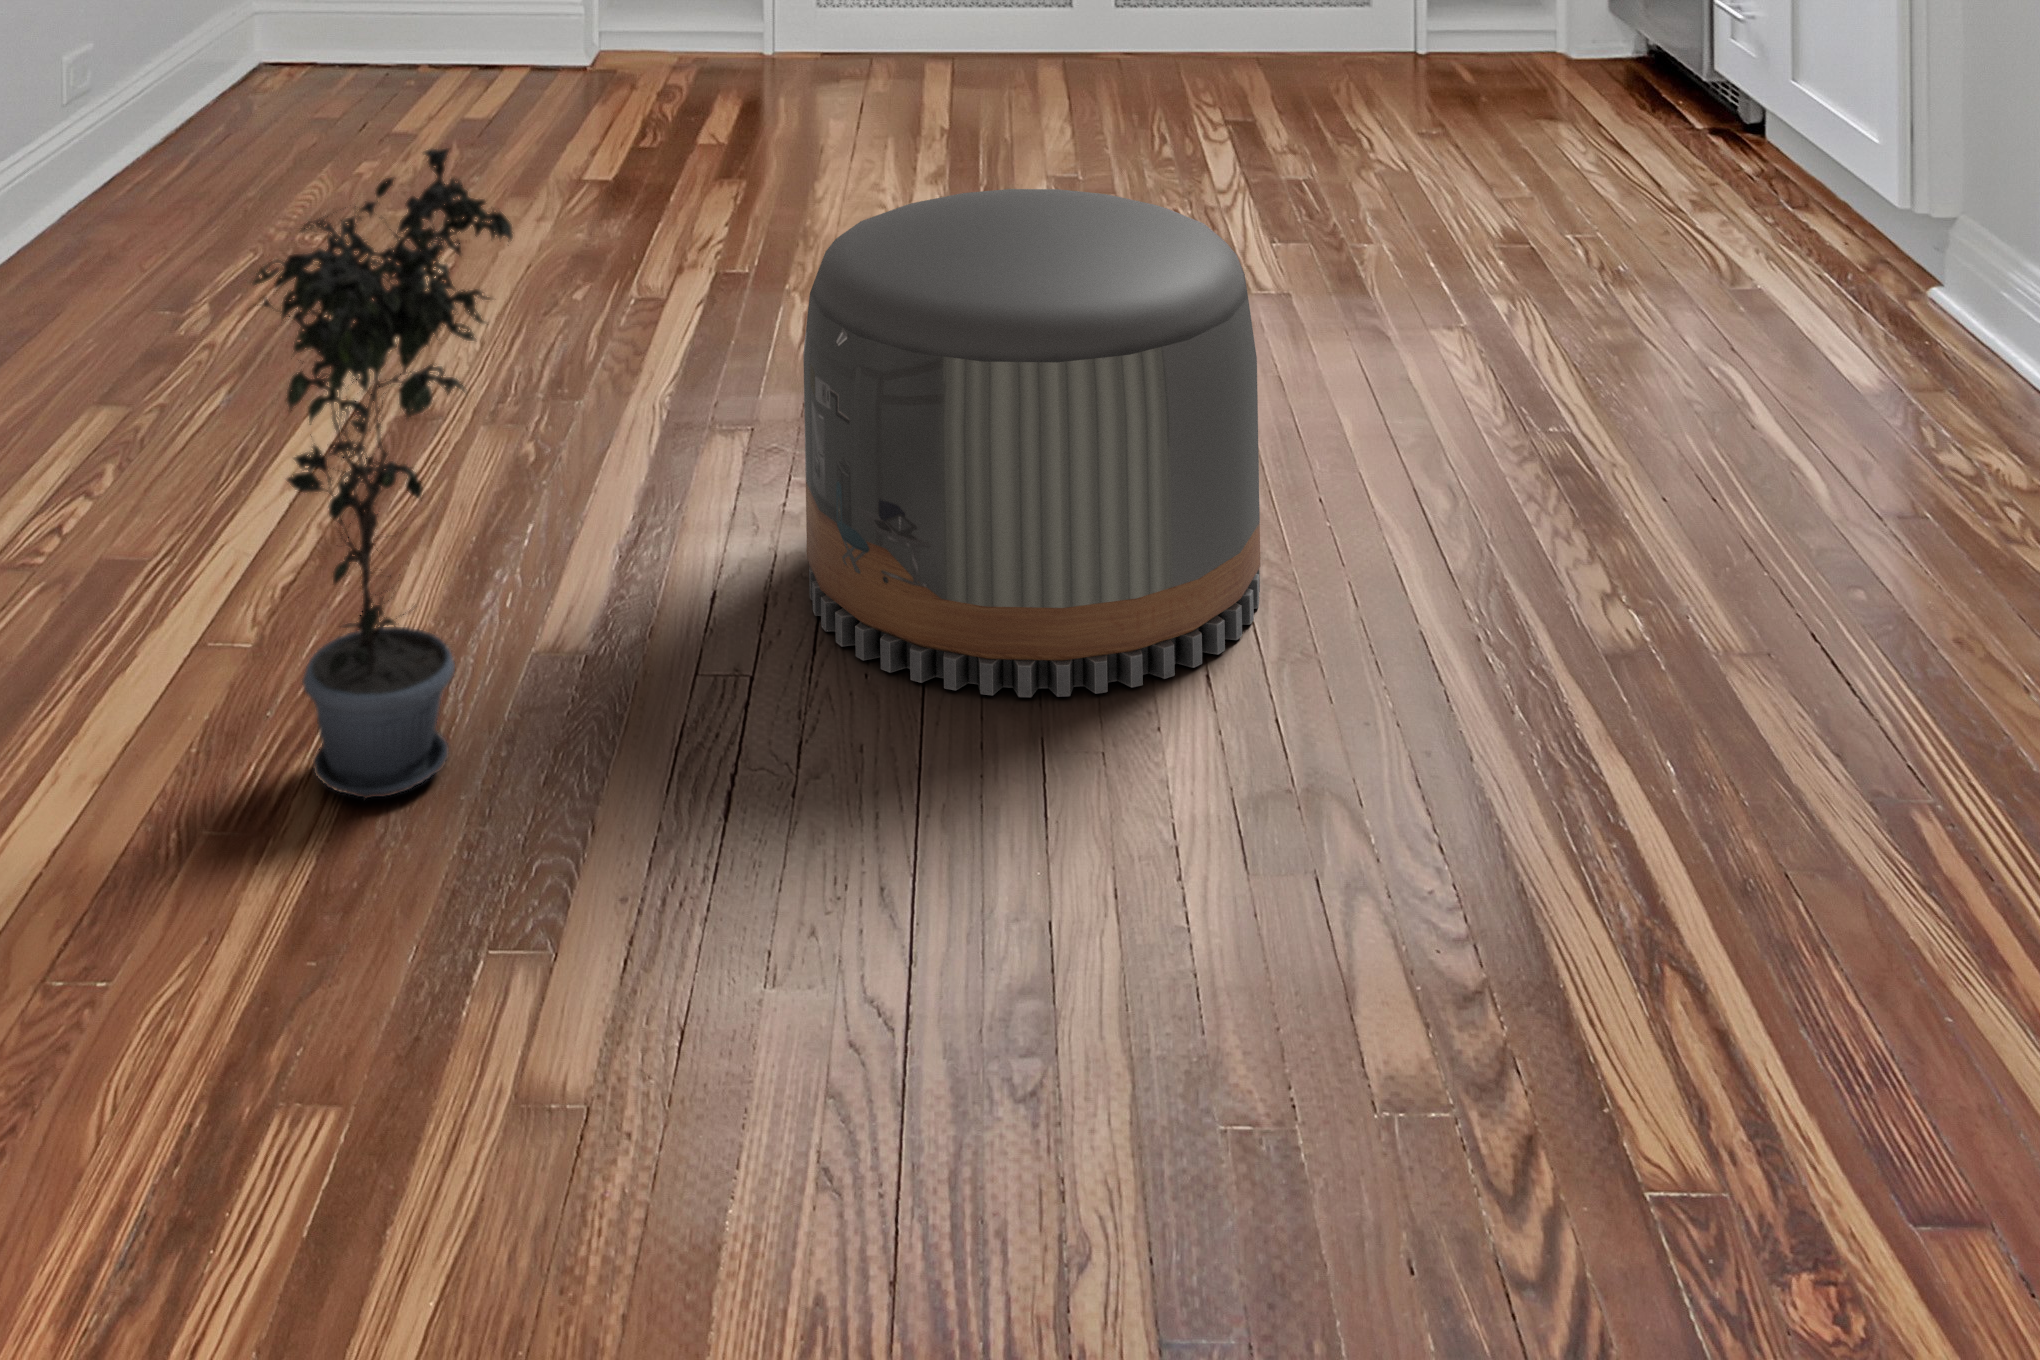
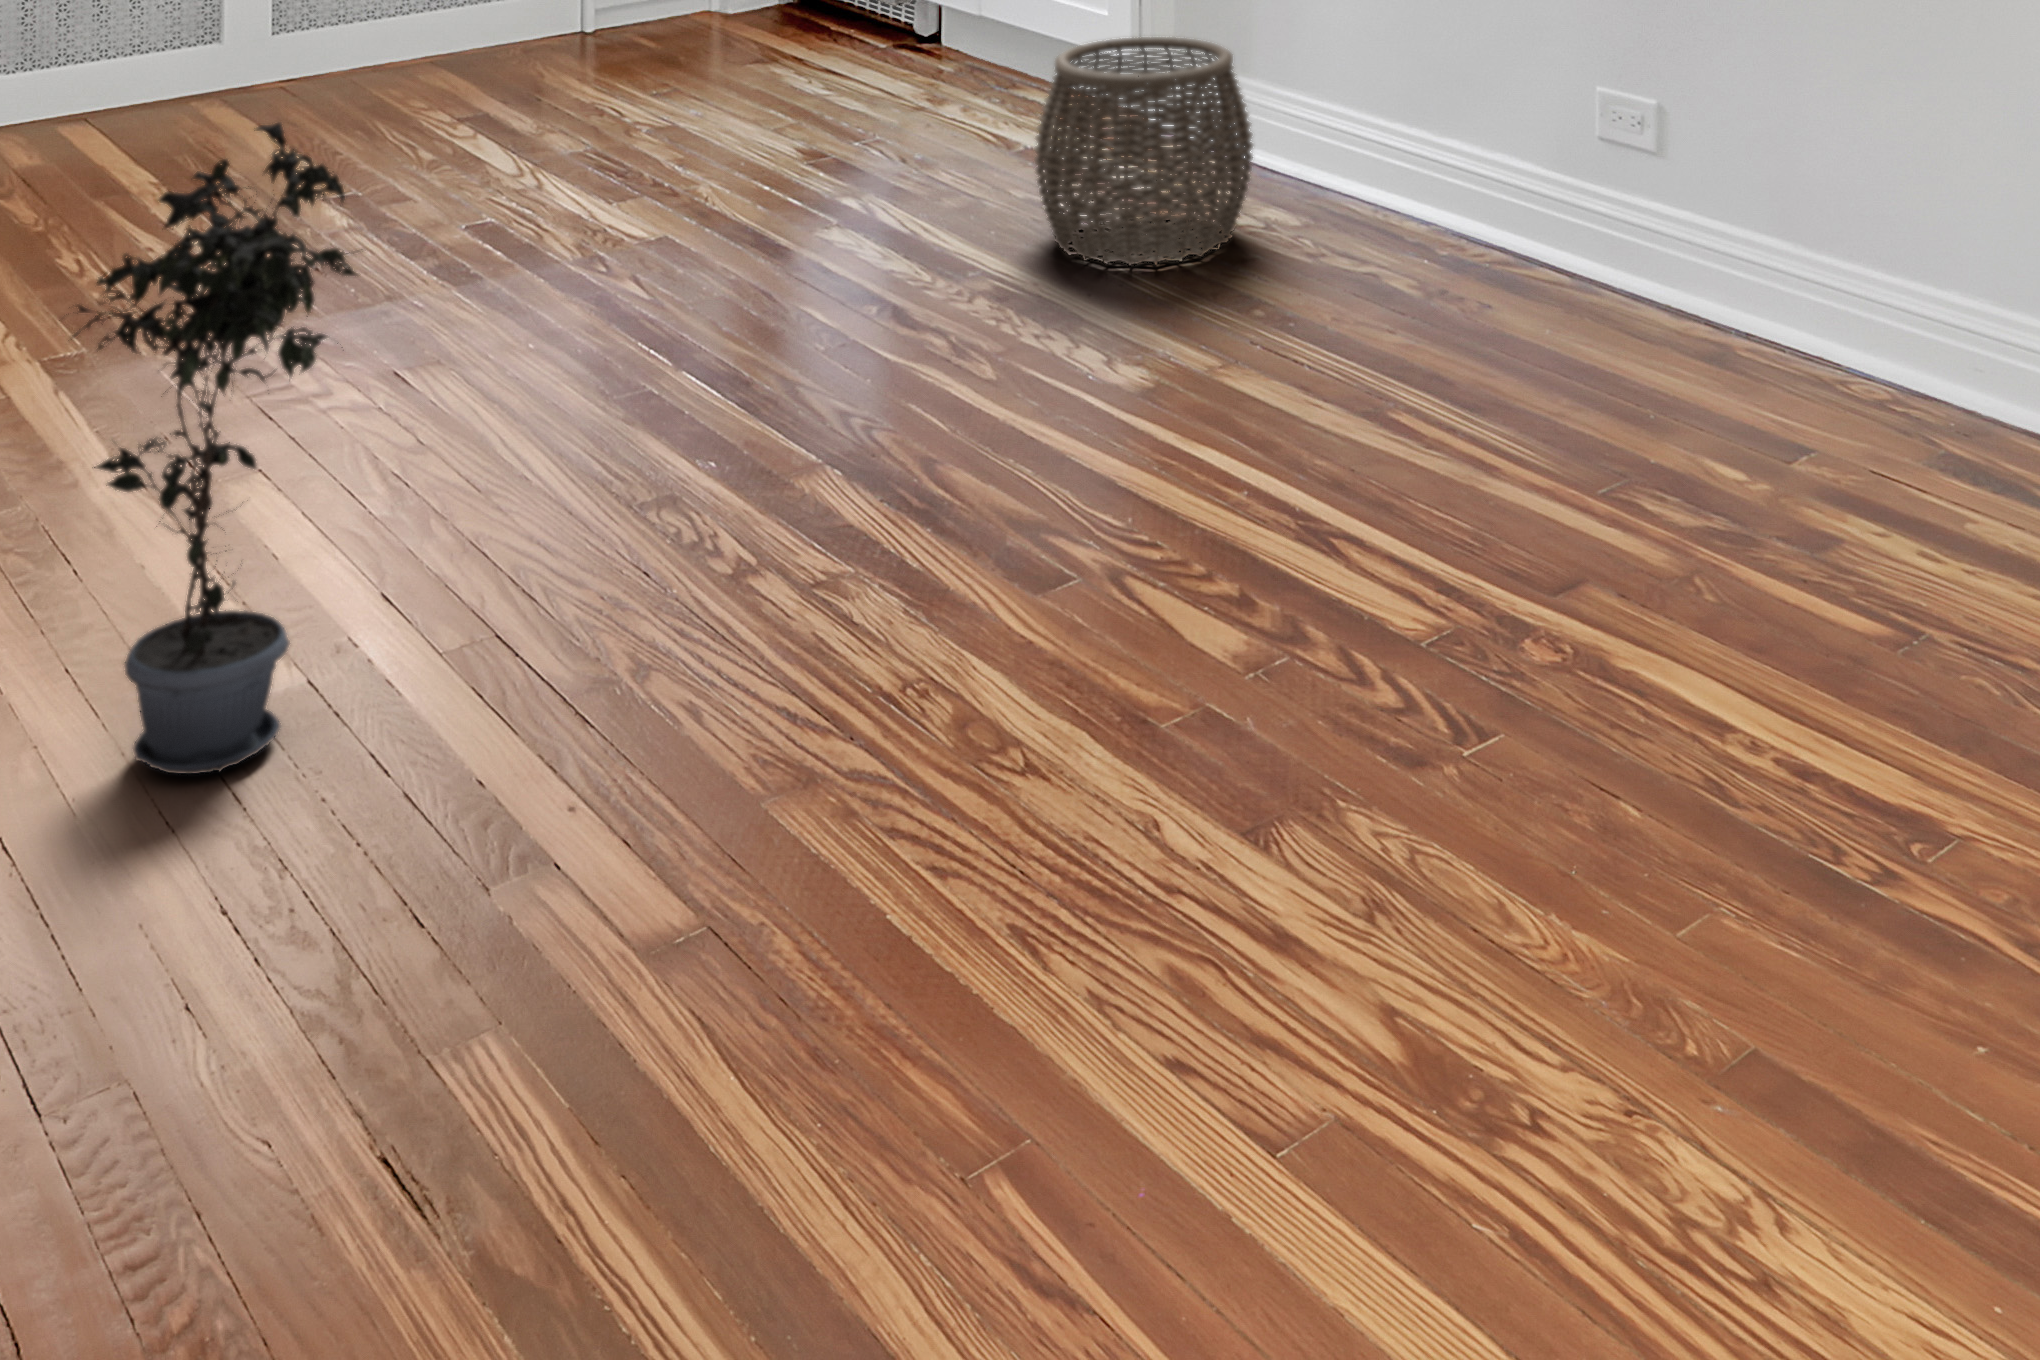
woven basket: none [1638,176,1933,486] -> present [1035,37,1253,265]
pouf: present [803,189,1260,697] -> none [457,116,879,549]

